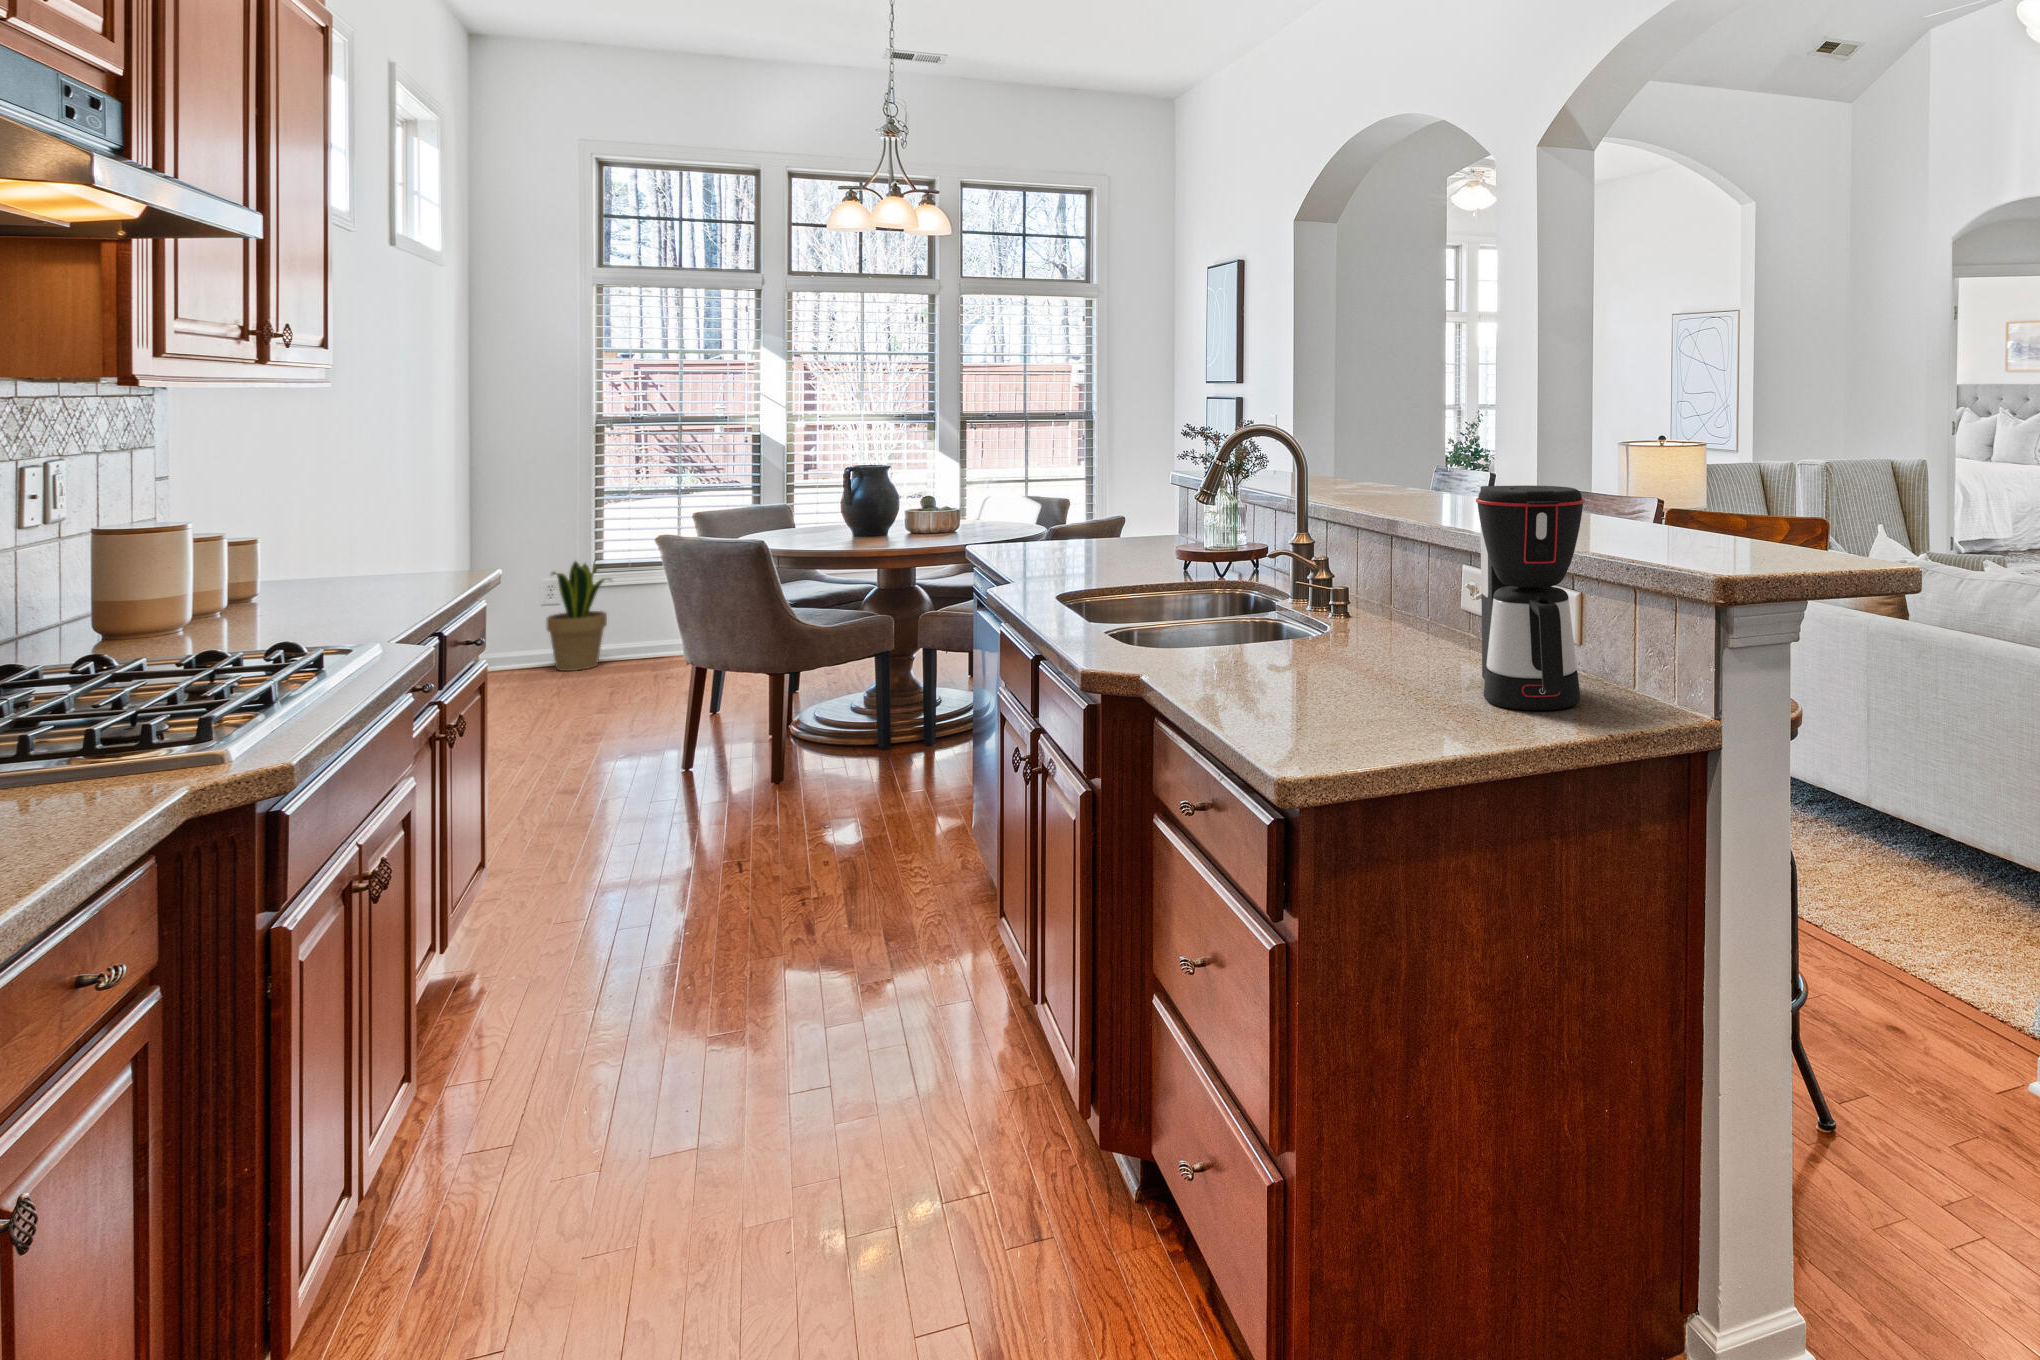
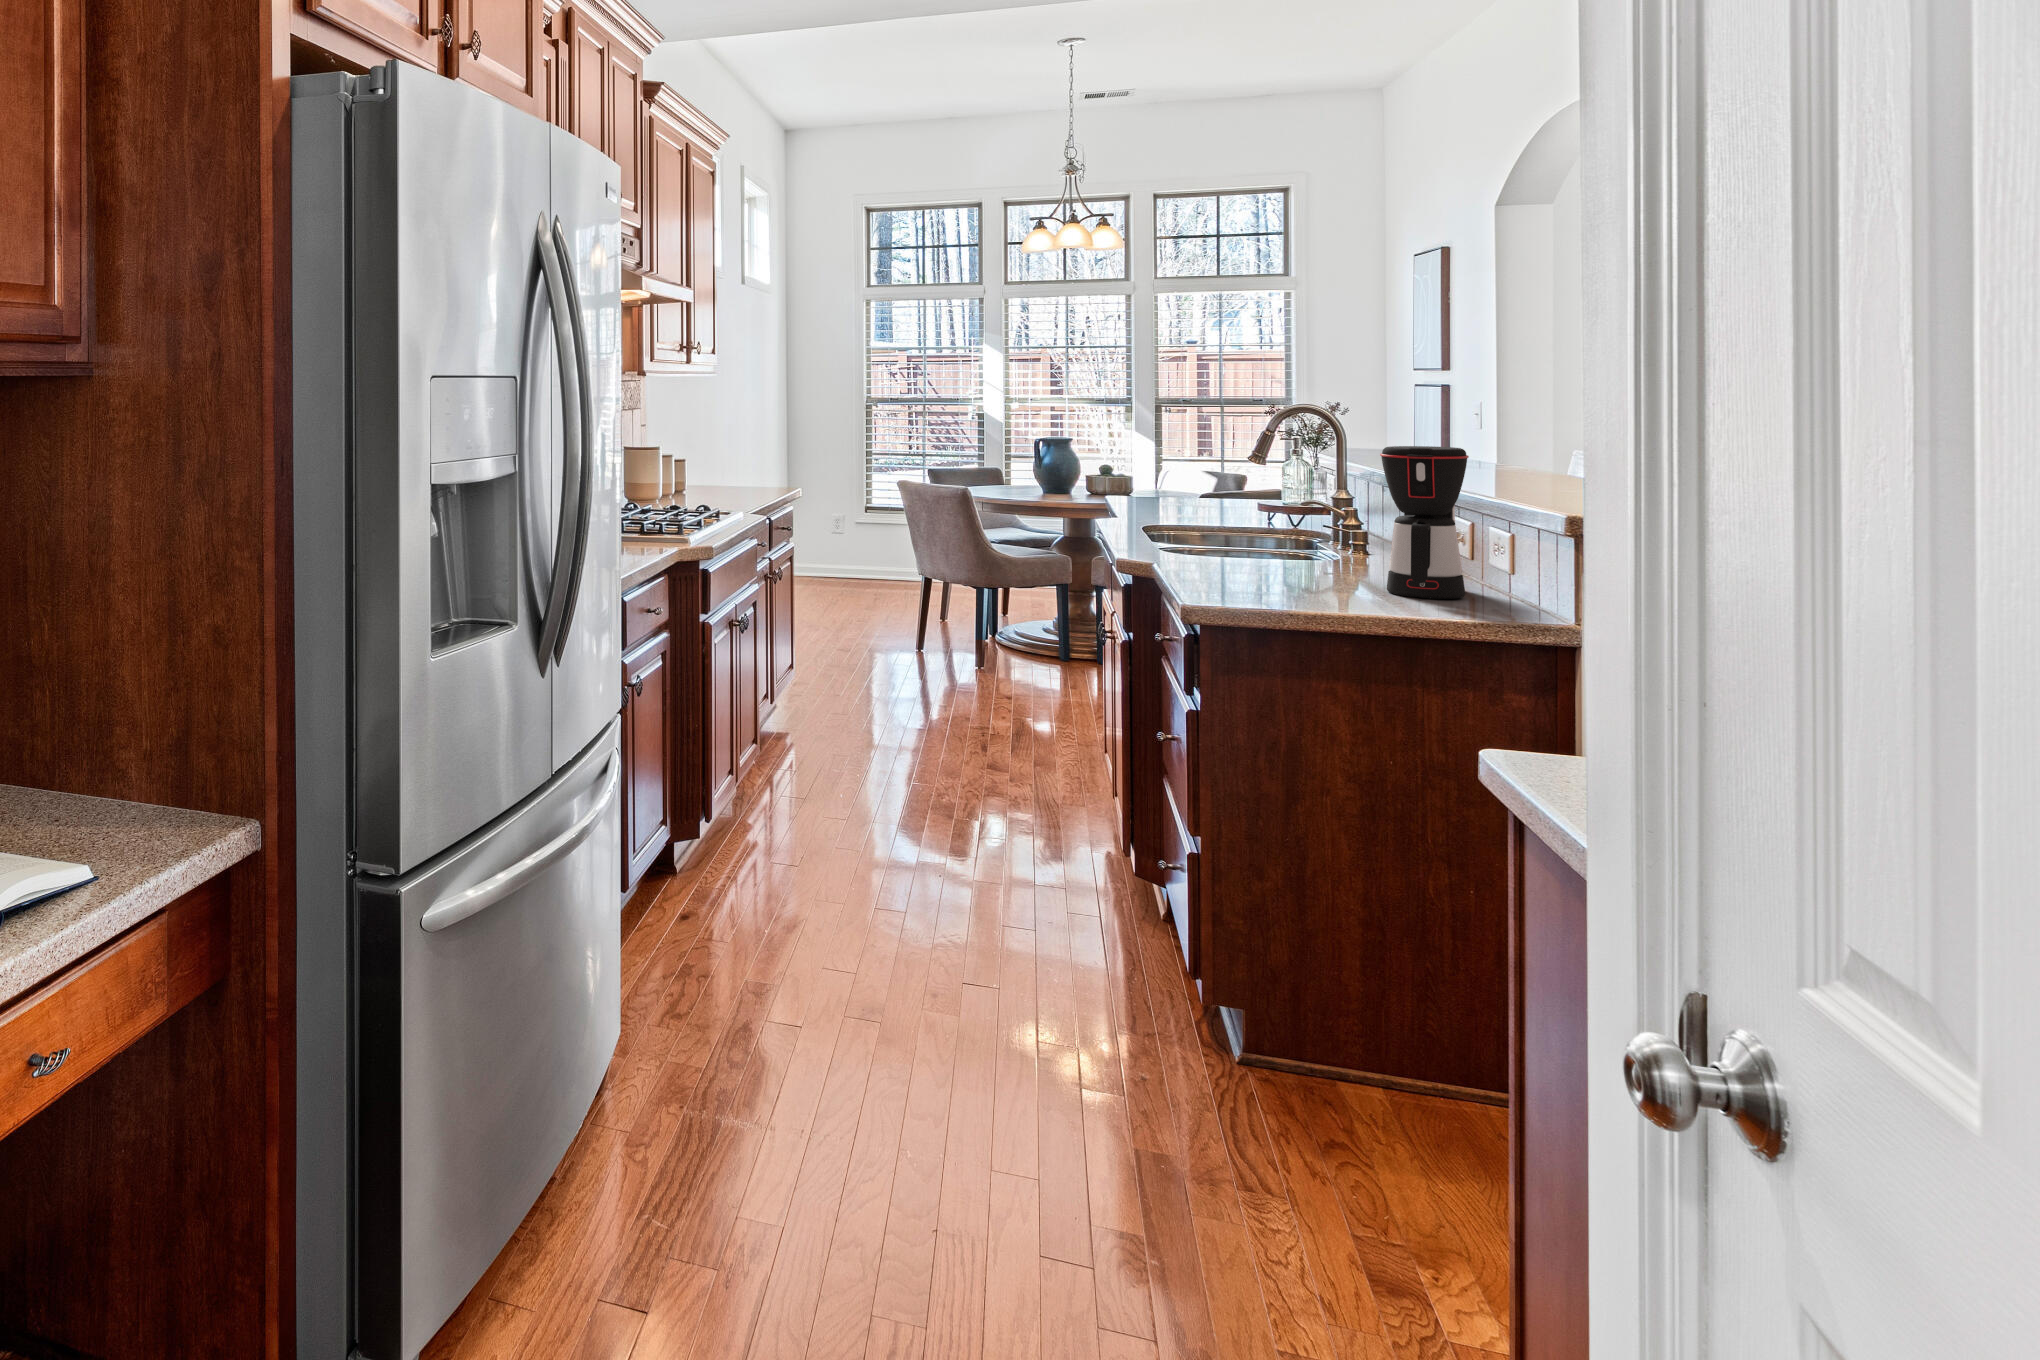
potted plant: present [546,561,611,671] -> none [837,504,881,585]

